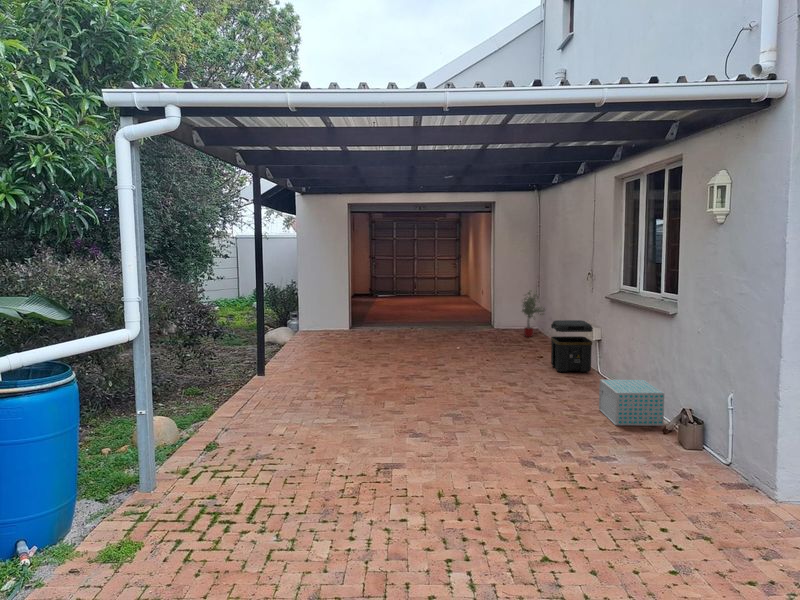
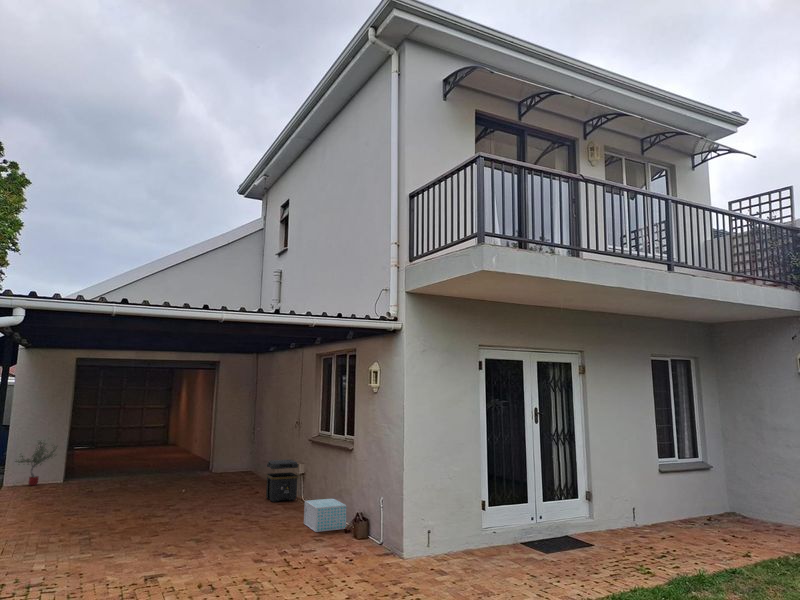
potted tree: present [522,291,545,337] -> present [15,440,57,486]

